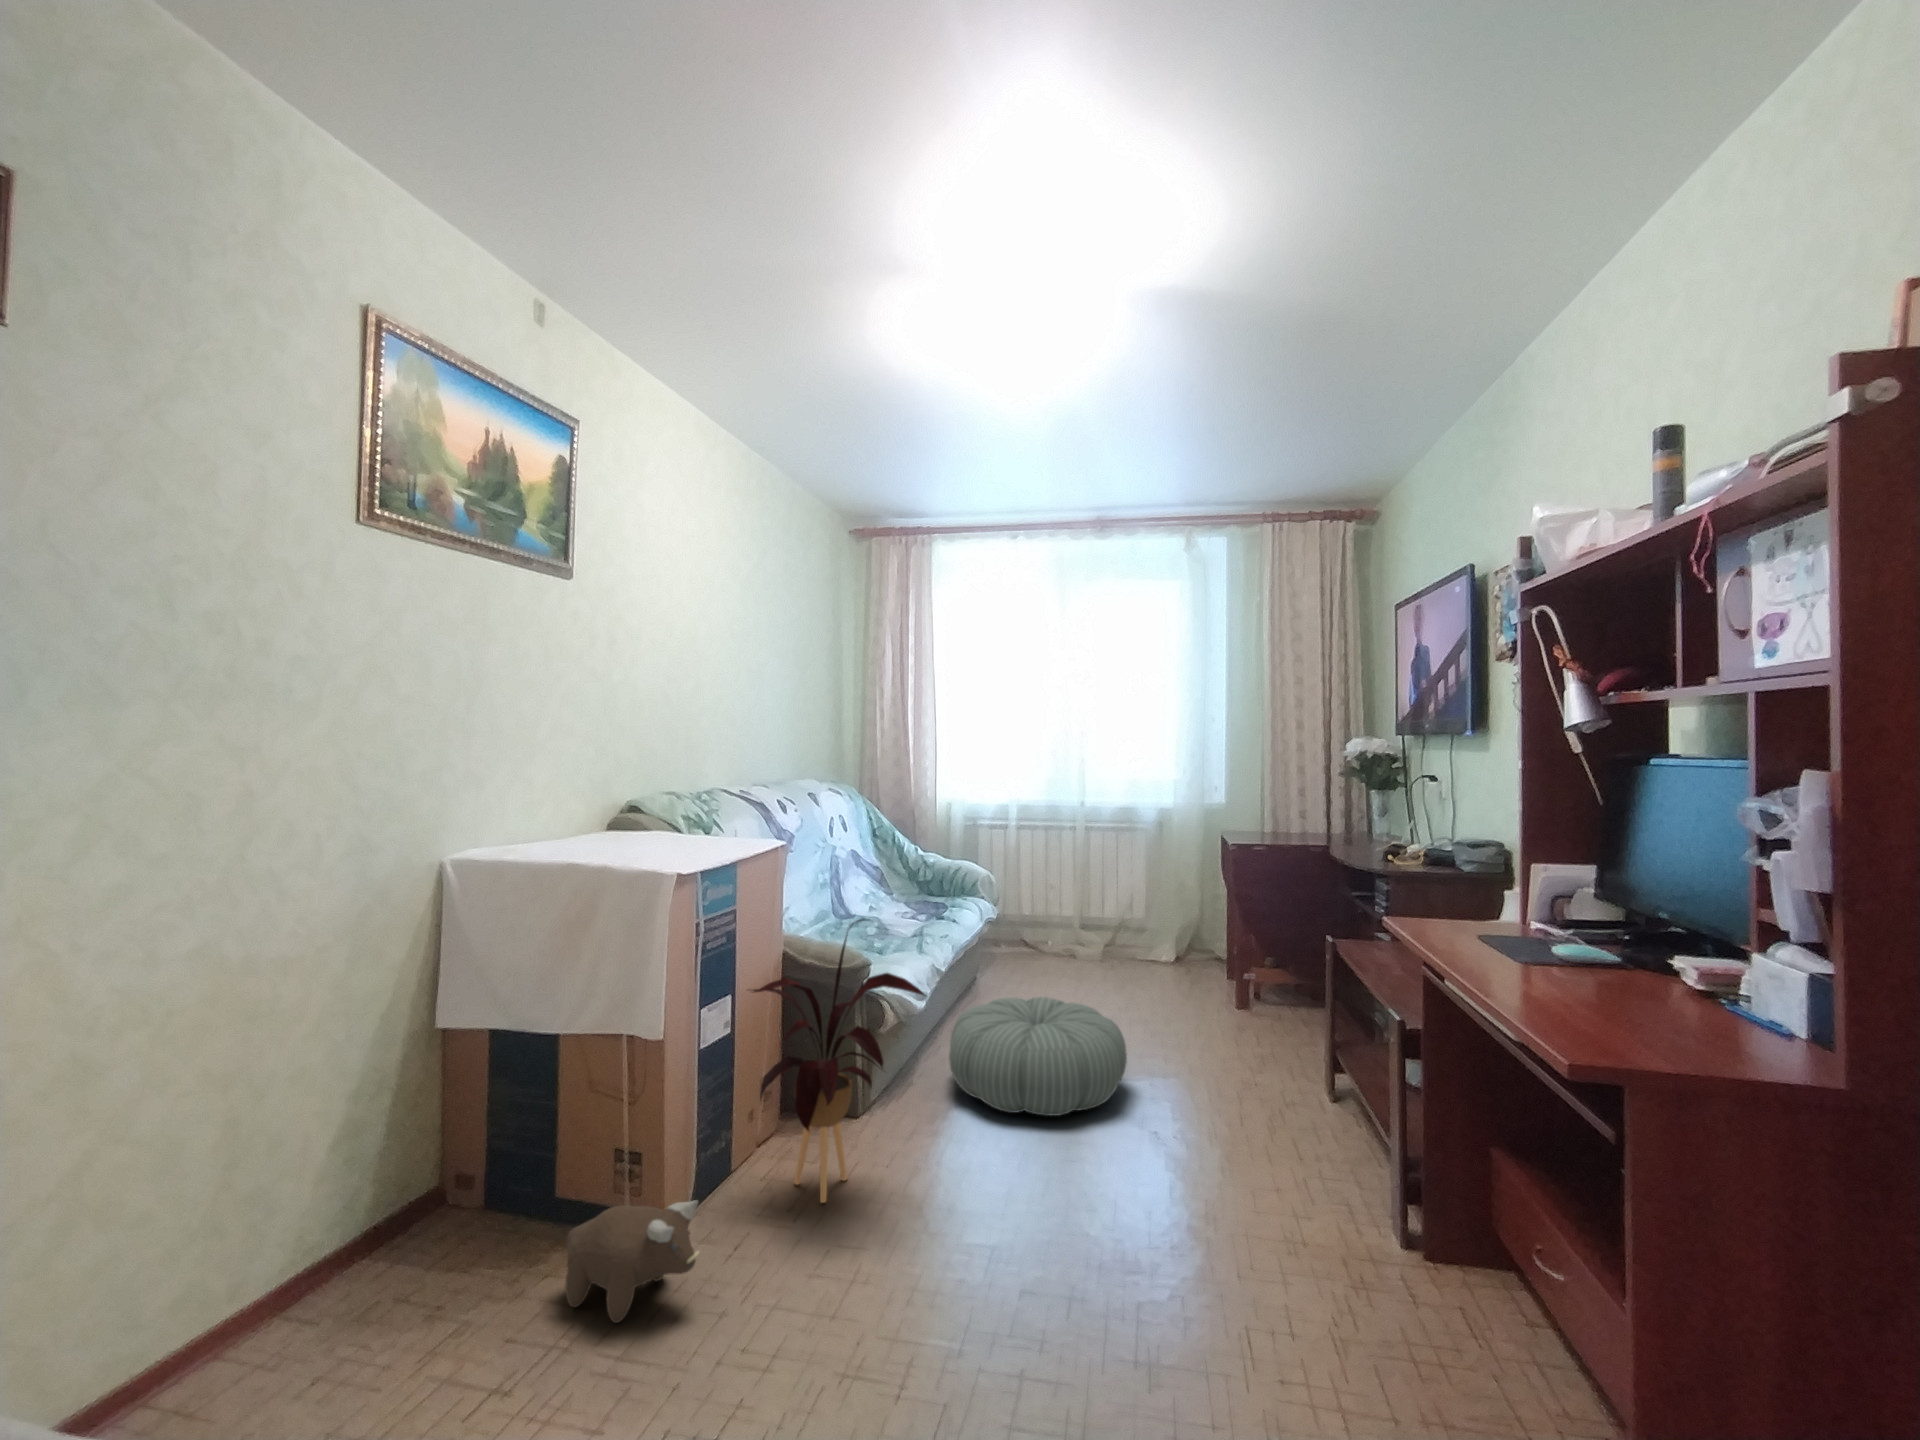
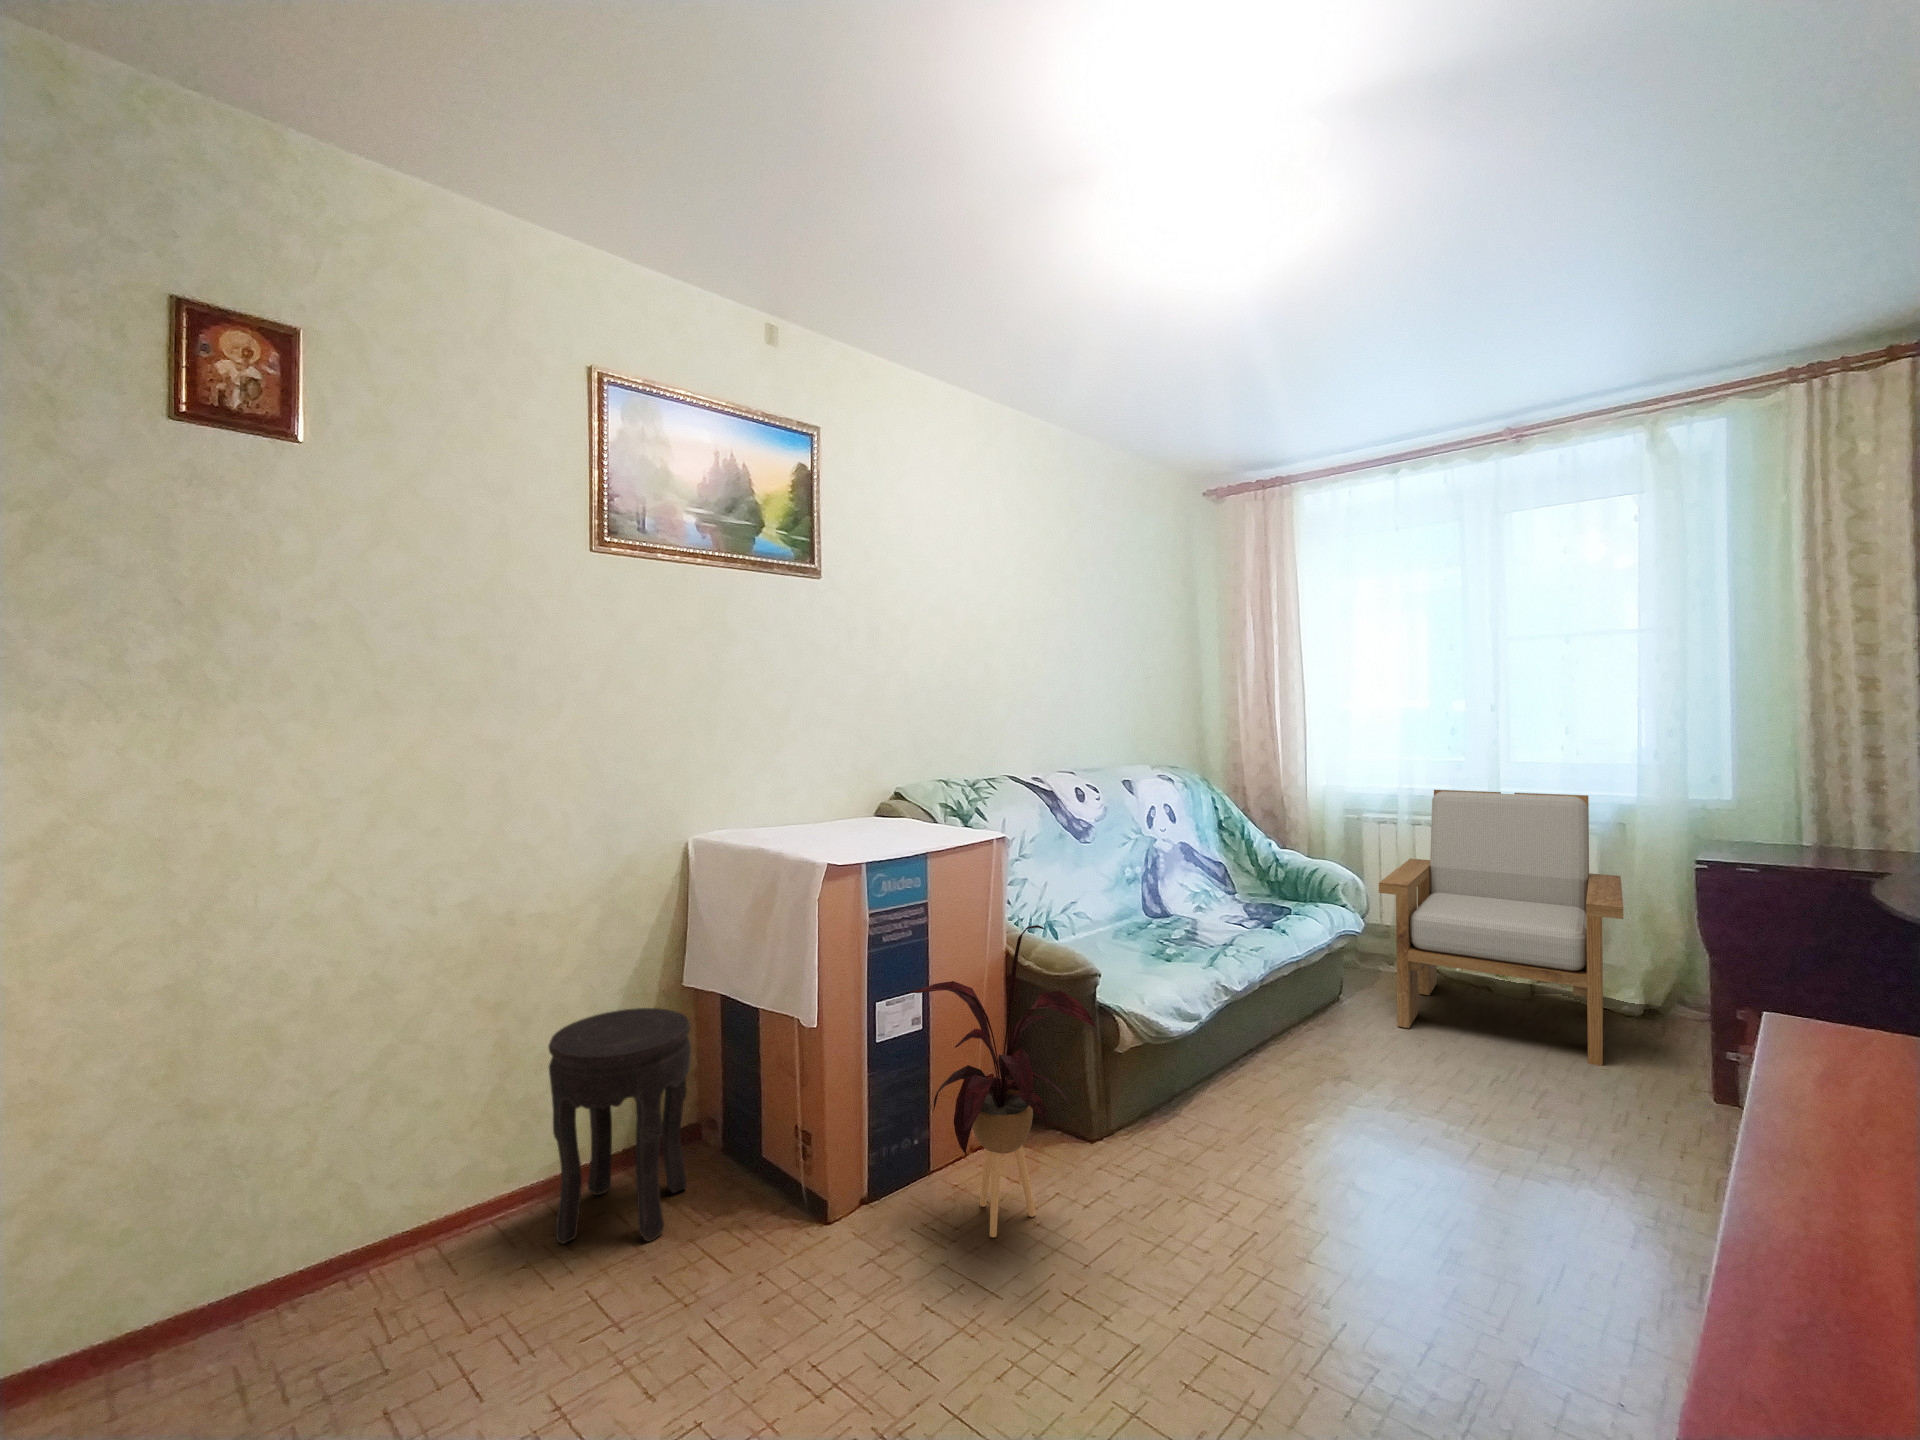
armchair: none [1016,798,1176,997] -> present [1379,790,1623,1066]
pouf: present [949,997,1127,1116] -> none [1212,1035,1464,1208]
side table: none [325,1055,501,1339] -> present [549,1008,691,1244]
plush toy: present [565,1200,699,1323] -> none [702,1187,810,1306]

